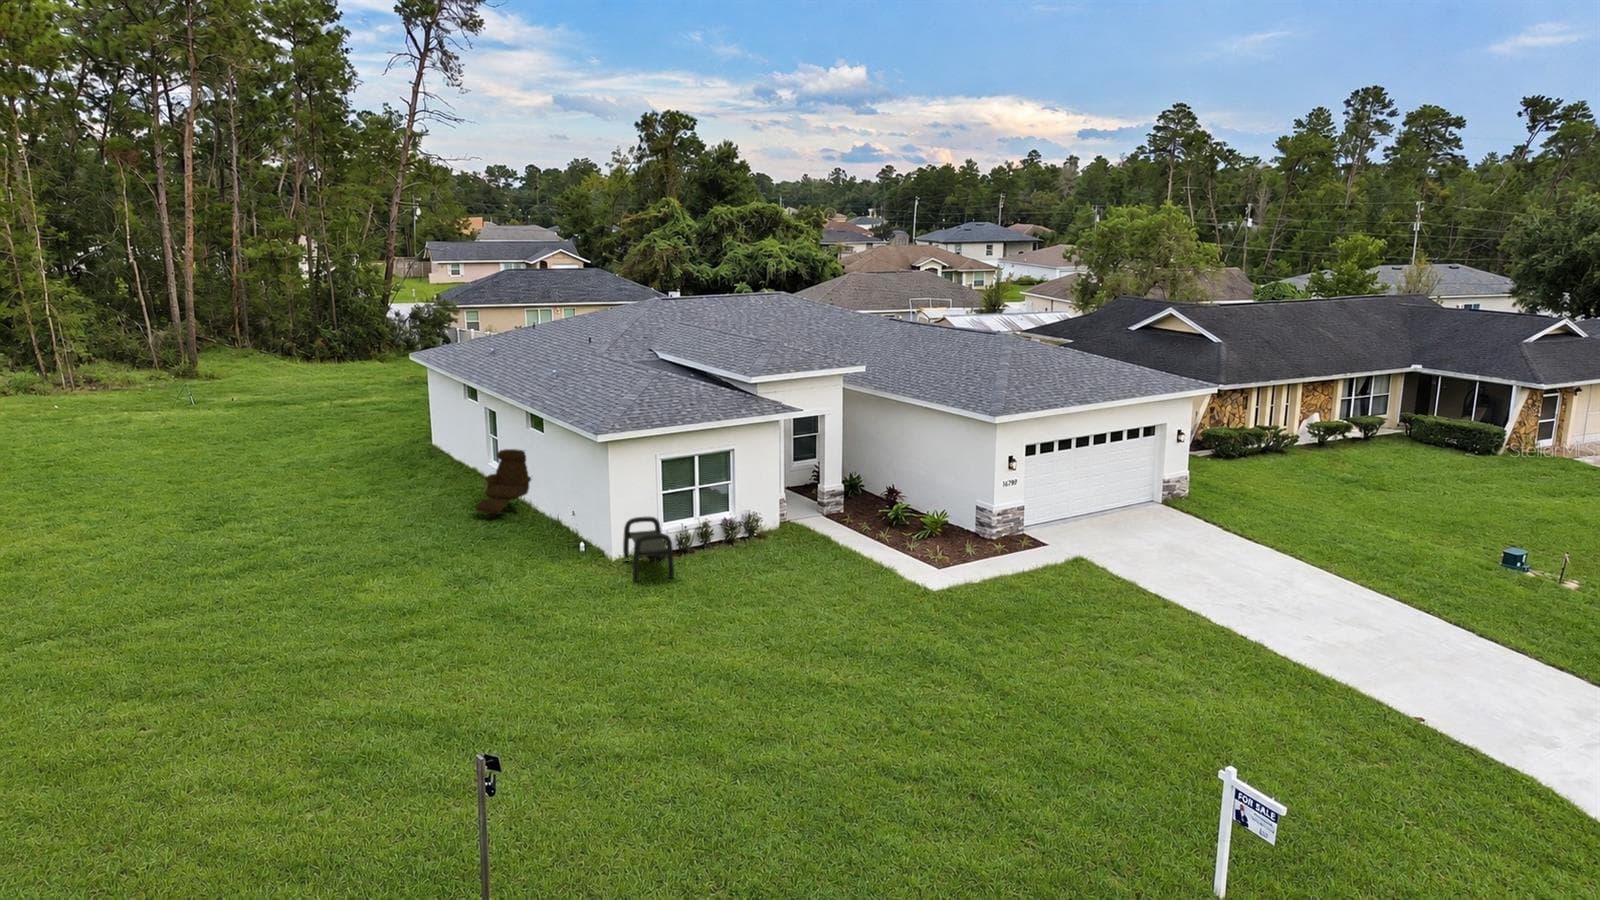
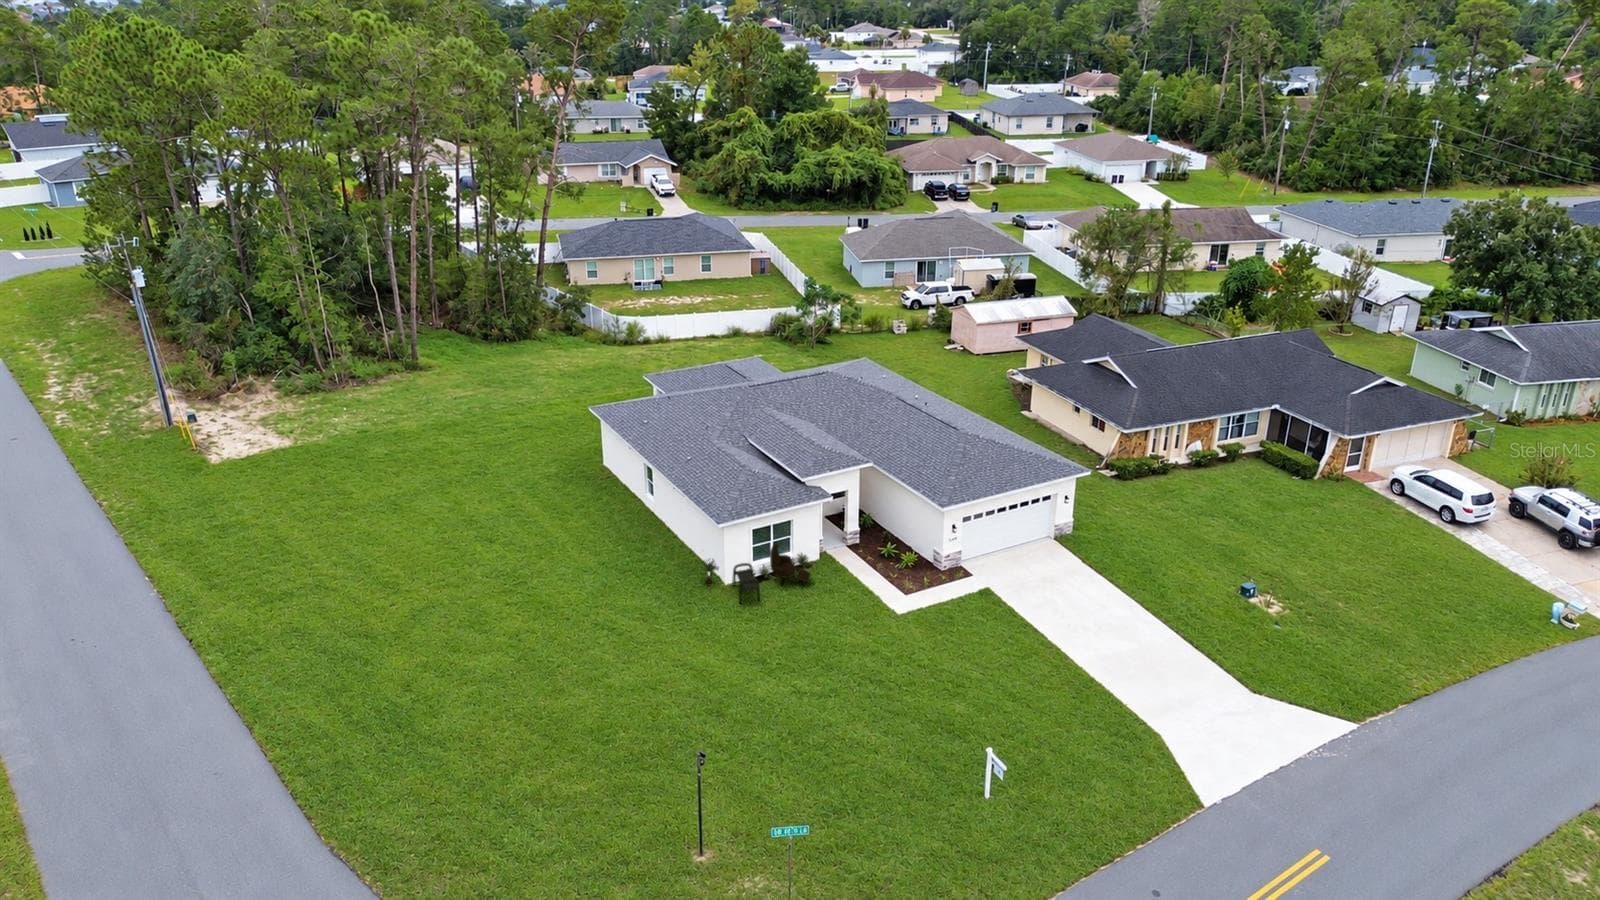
lounge chair: present [476,449,531,517] -> present [770,544,810,586]
potted tree: none [569,506,600,560] -> present [704,559,718,583]

